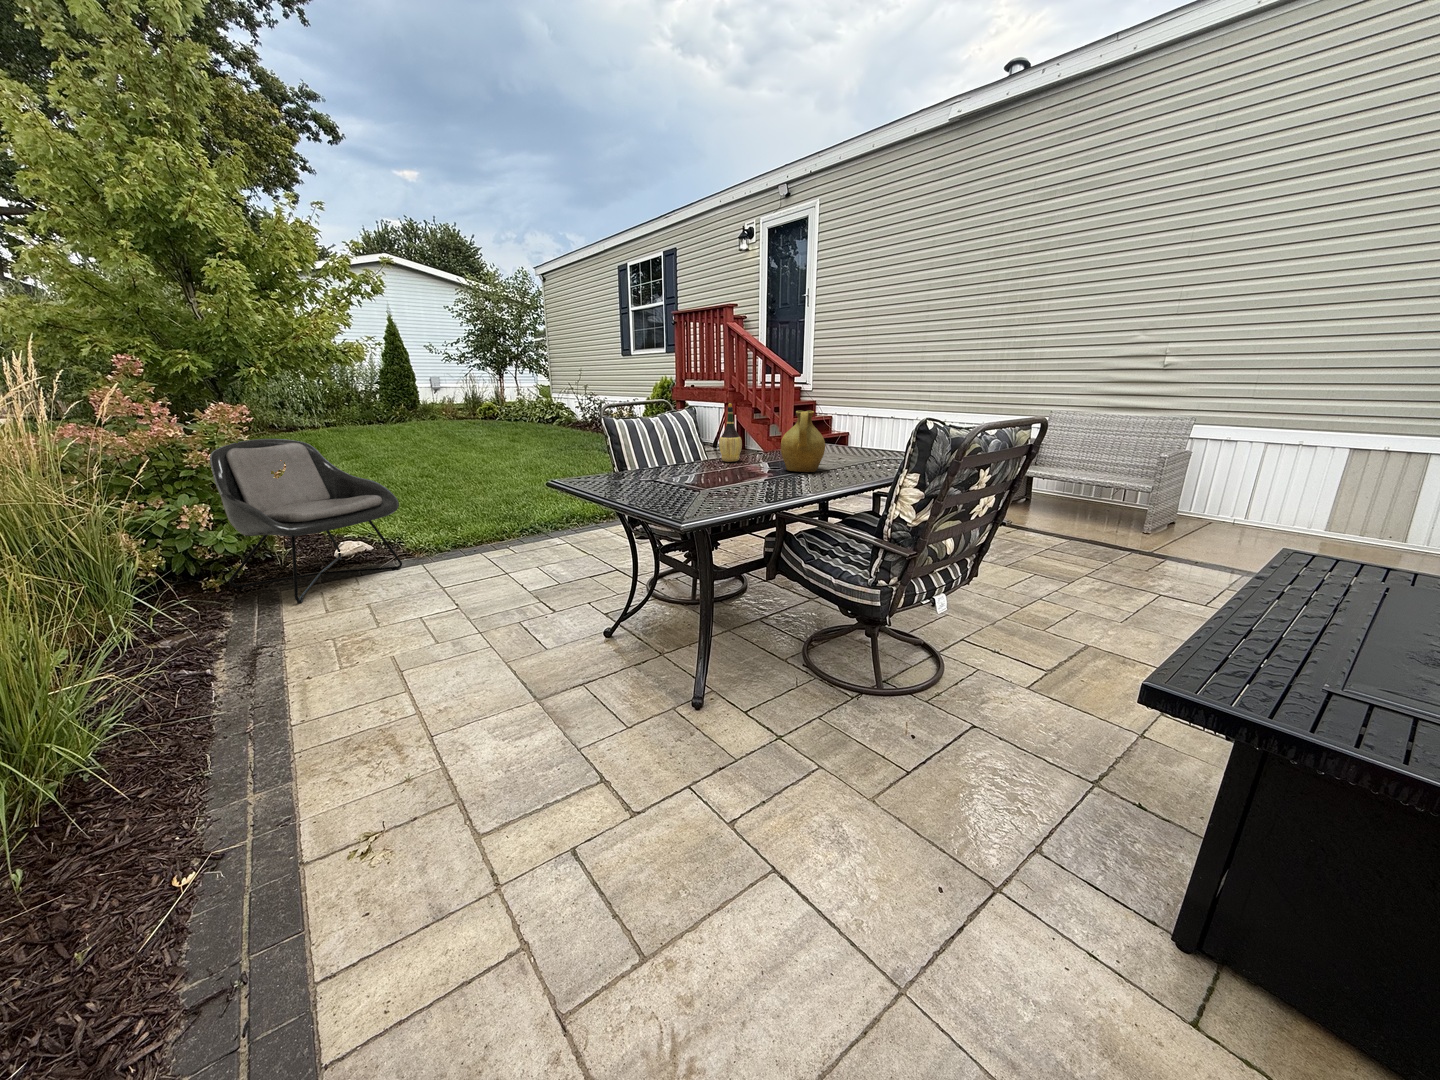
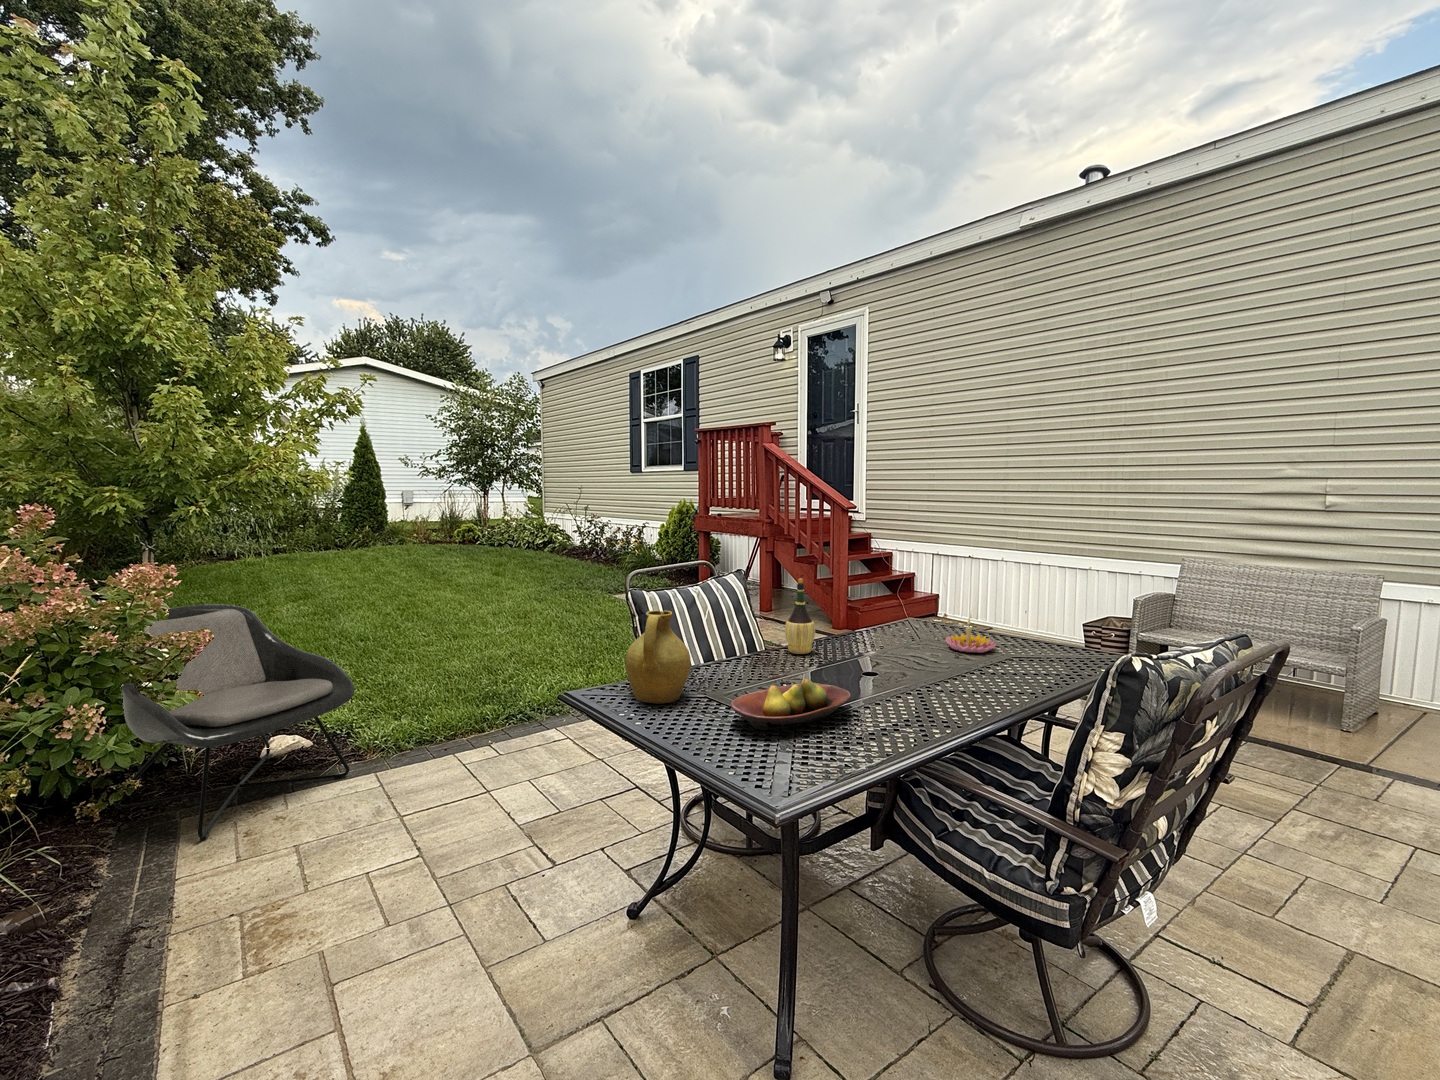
pitcher: present [781,411,825,472] -> present [625,610,691,704]
candle holder: none [842,433,879,460] -> present [946,619,996,653]
fruit bowl: none [663,461,752,493] -> present [731,679,851,730]

